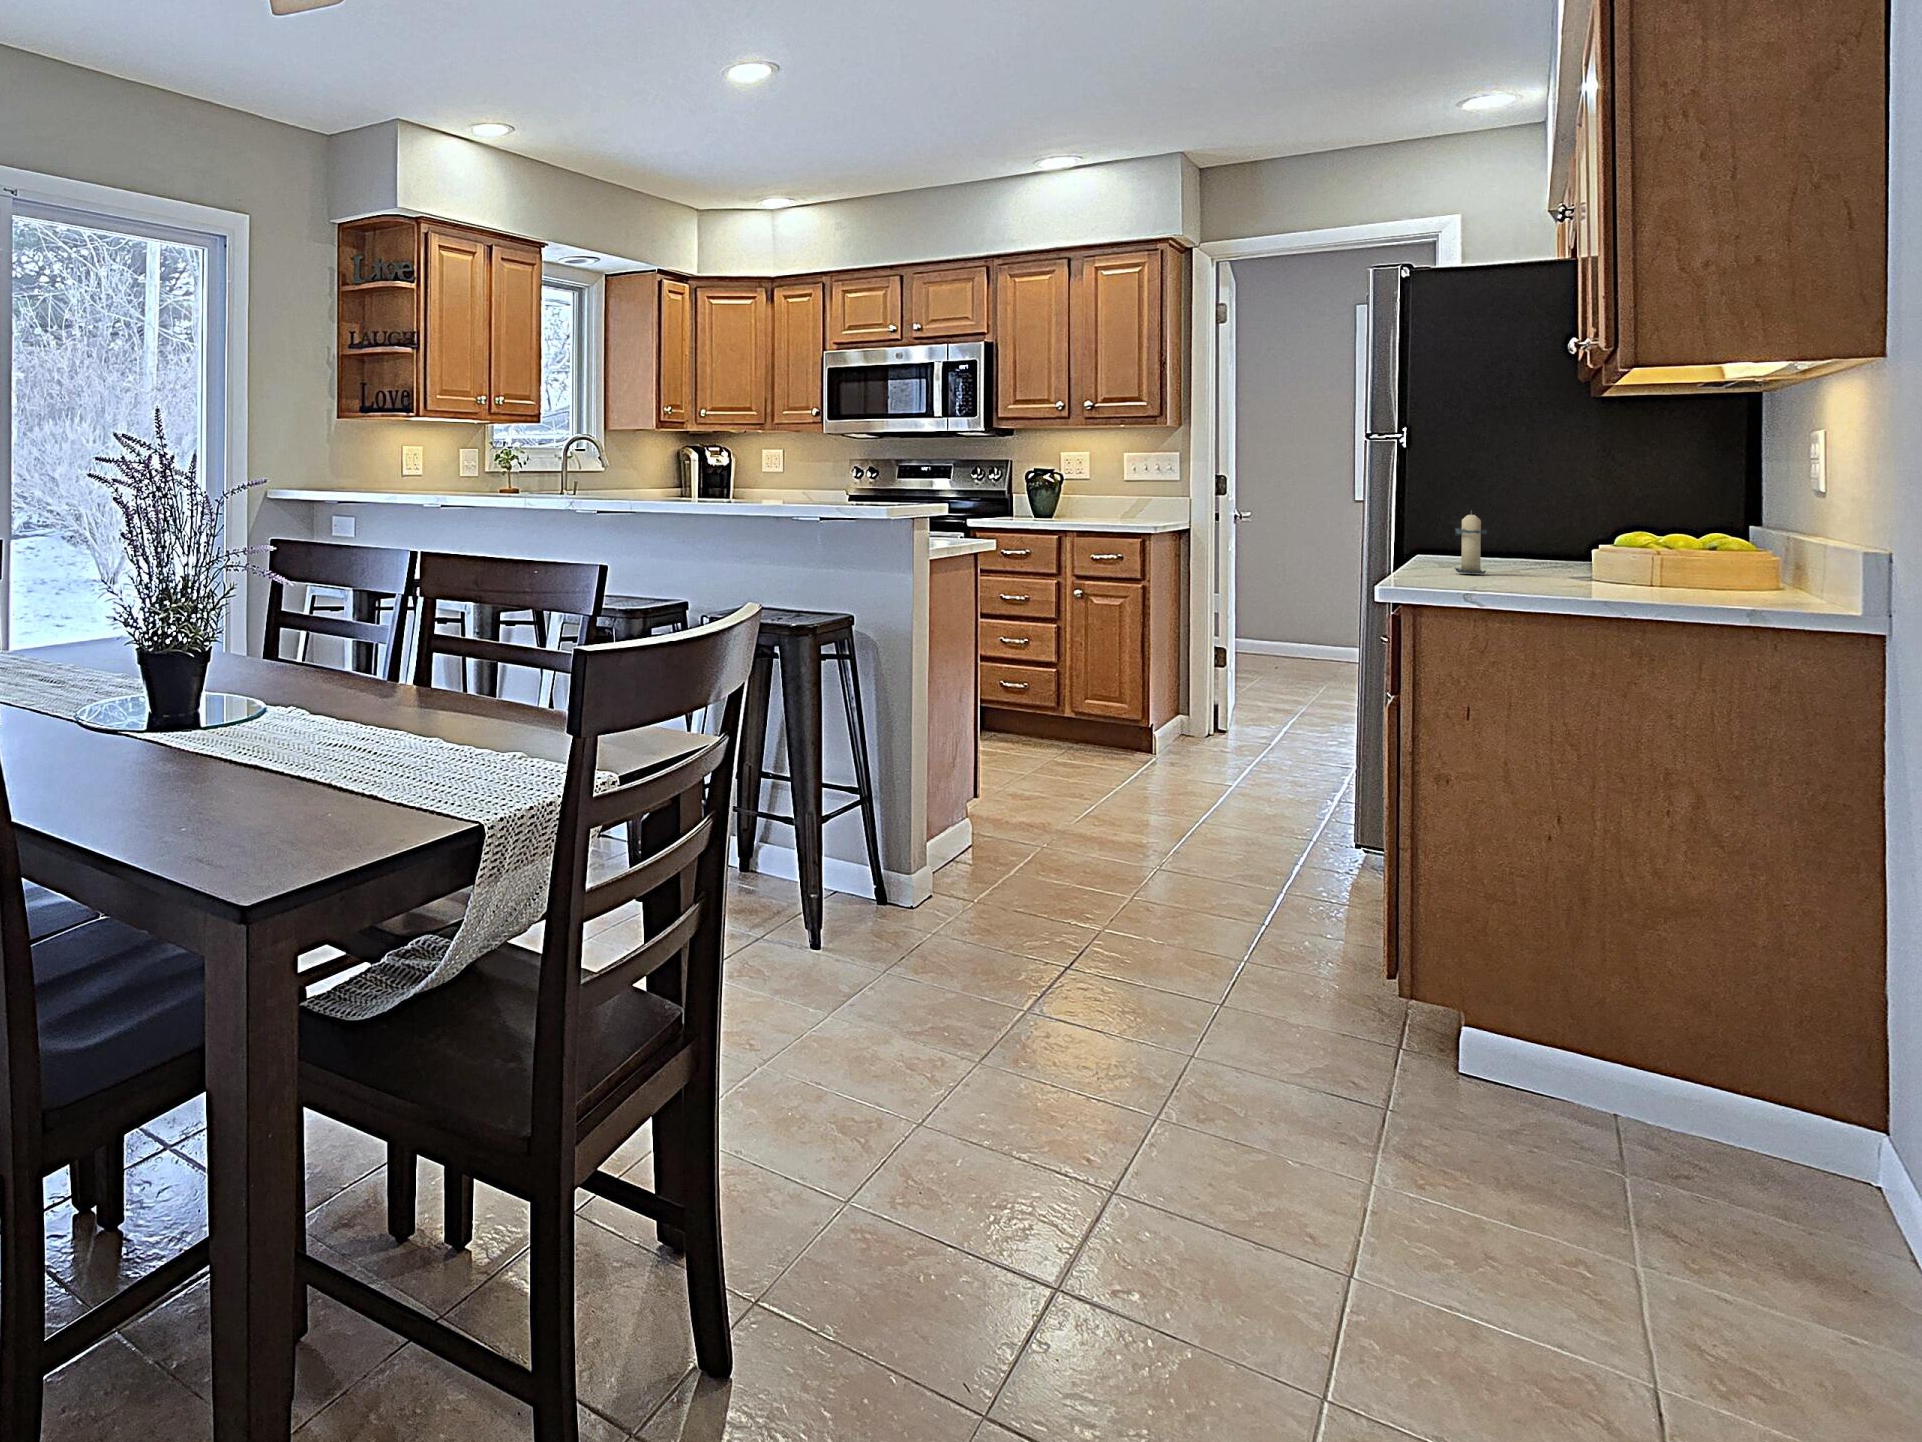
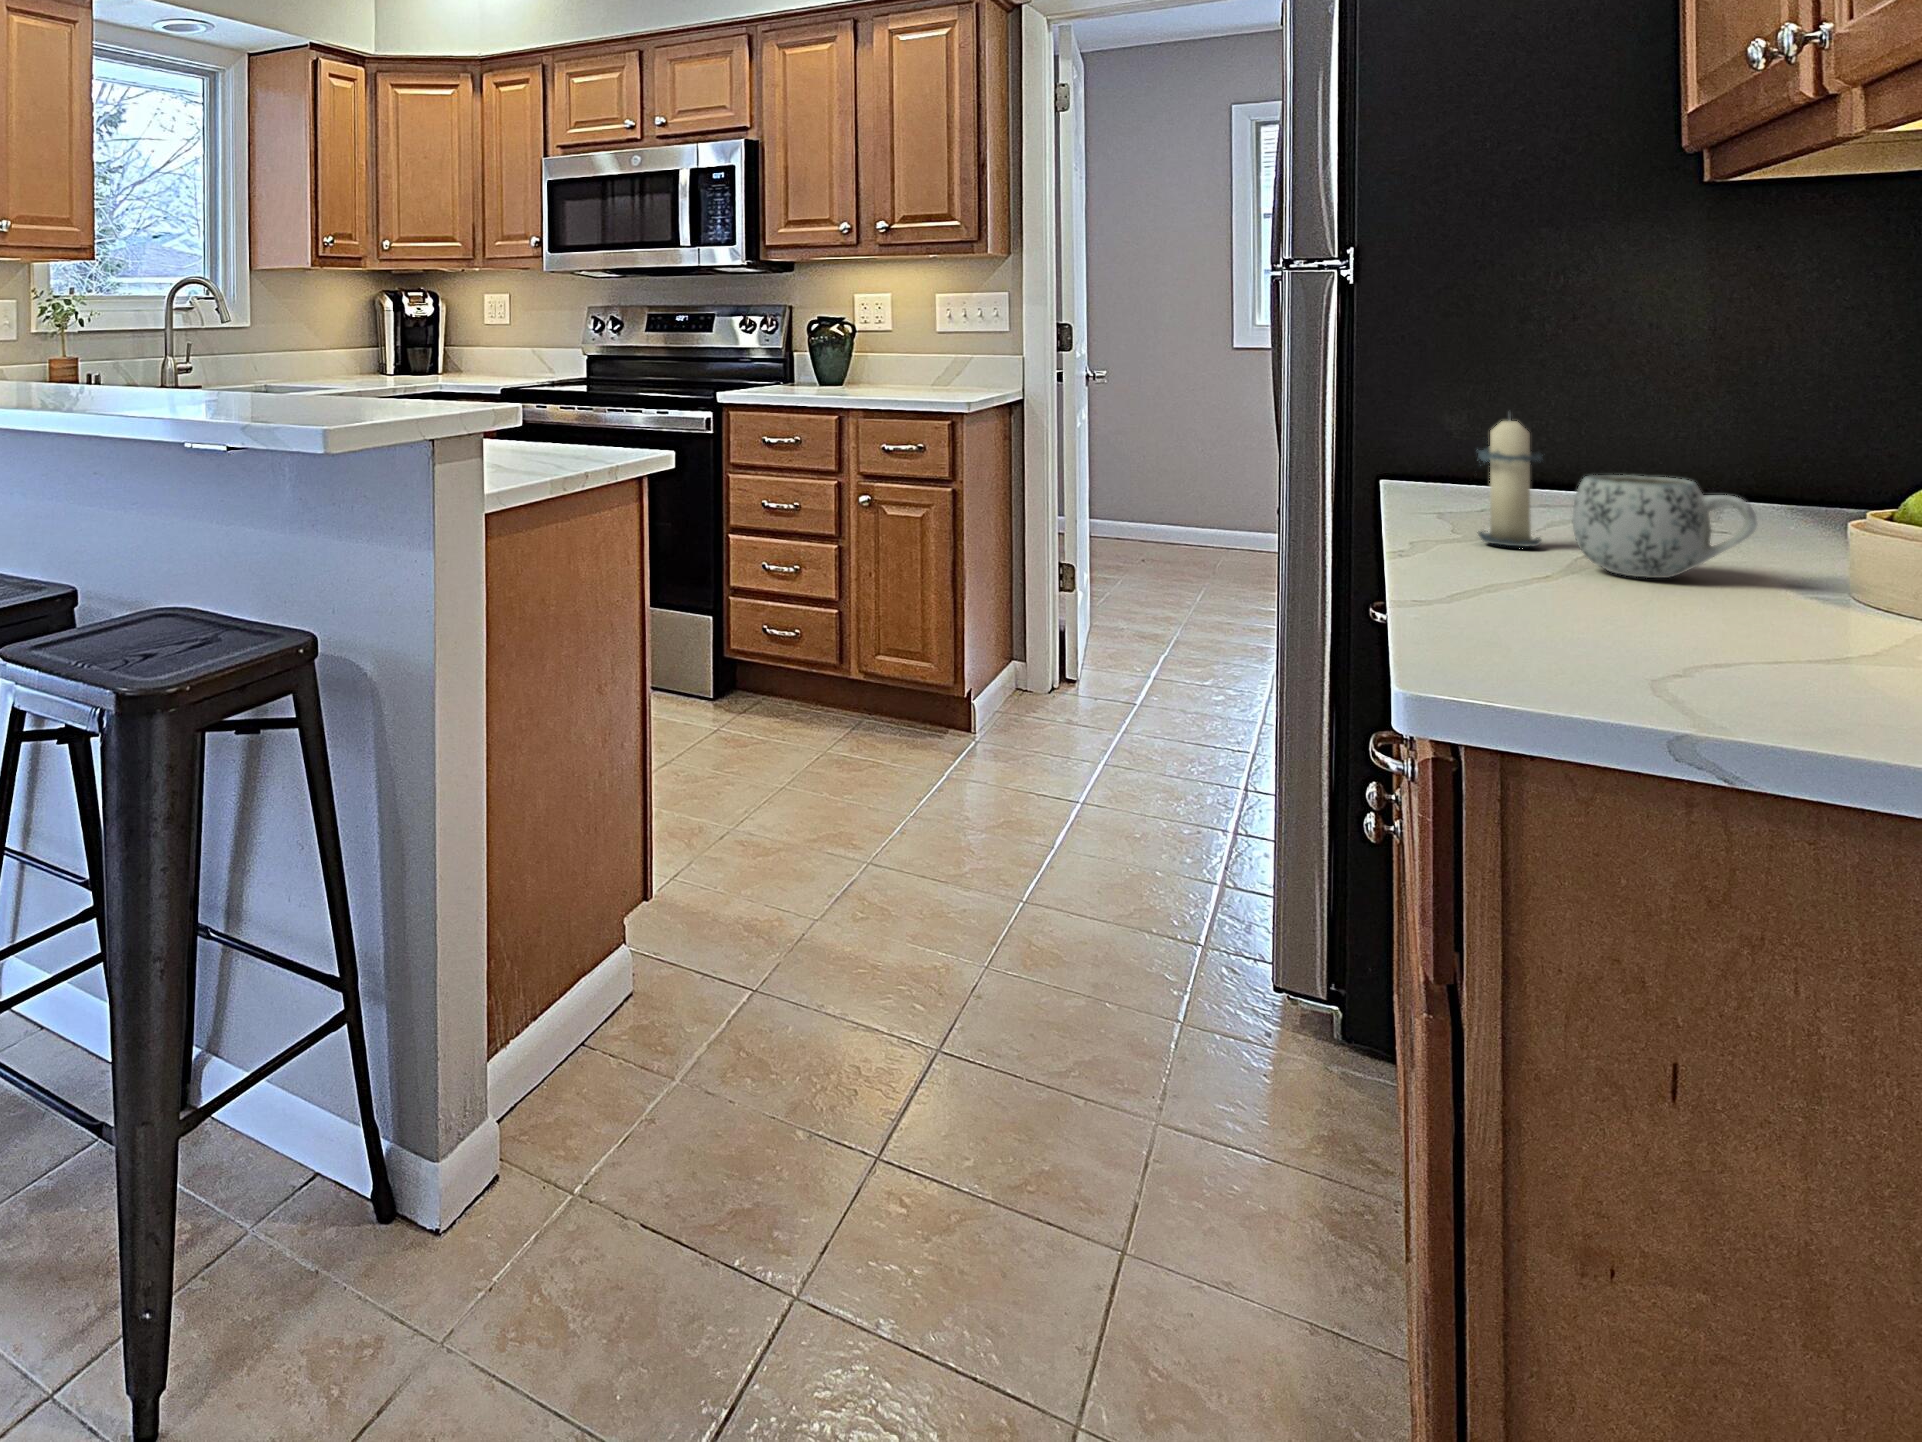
mug: none [1493,537,1572,581] -> present [1572,475,1757,578]

